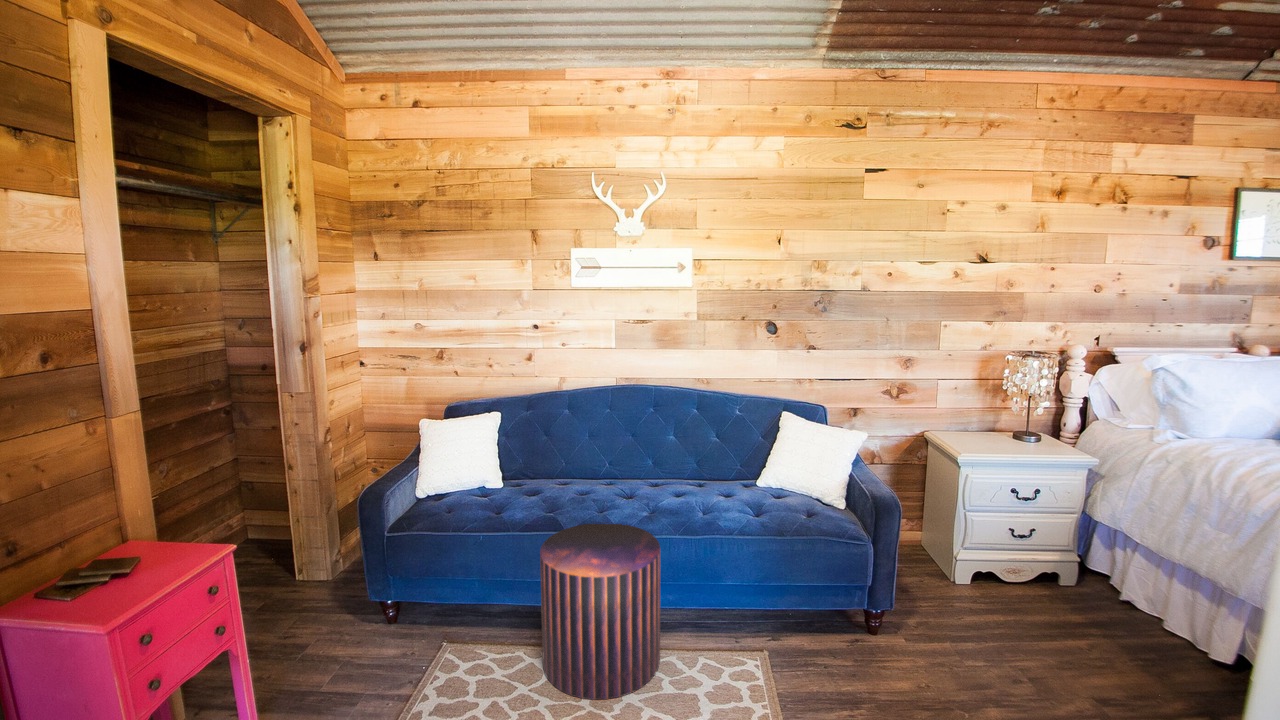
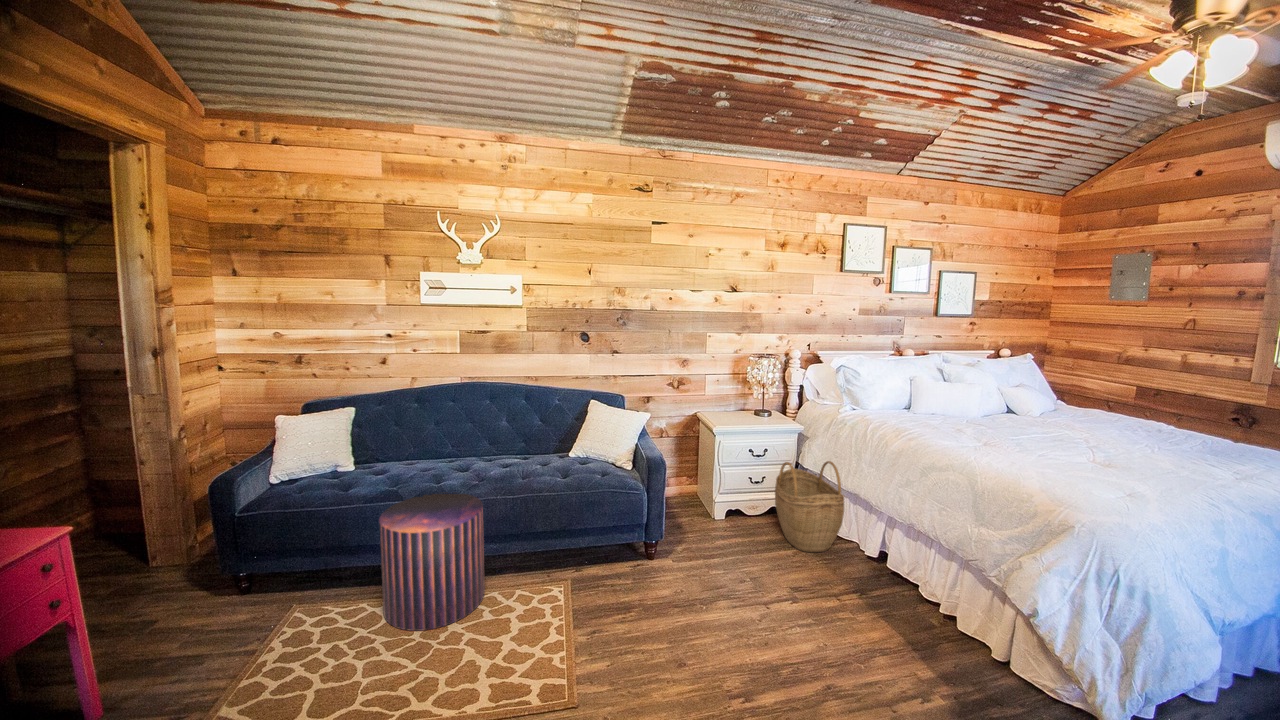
woven basket: none [1055,510,1189,650] -> present [775,461,844,552]

